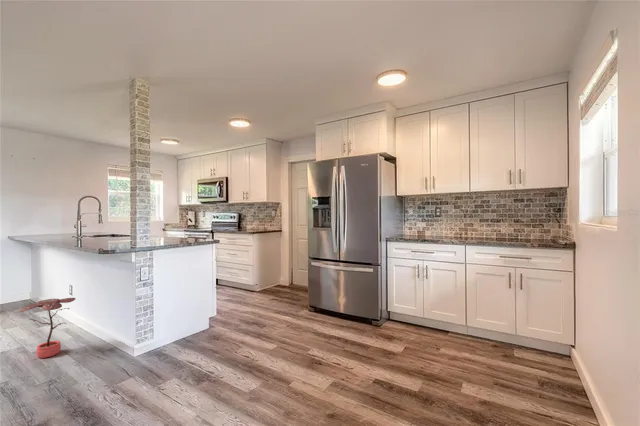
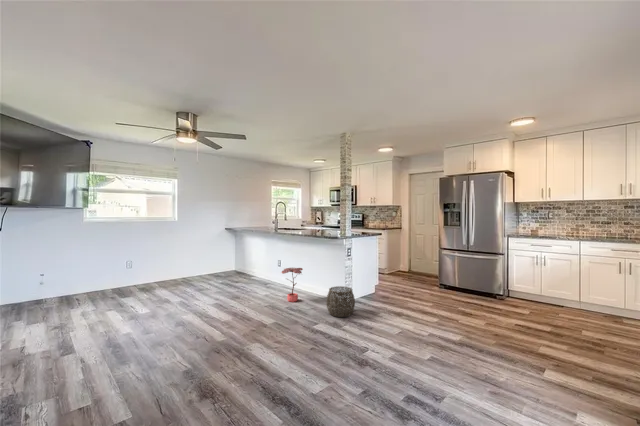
woven basket: none [69,331,131,392] -> present [326,286,355,317]

